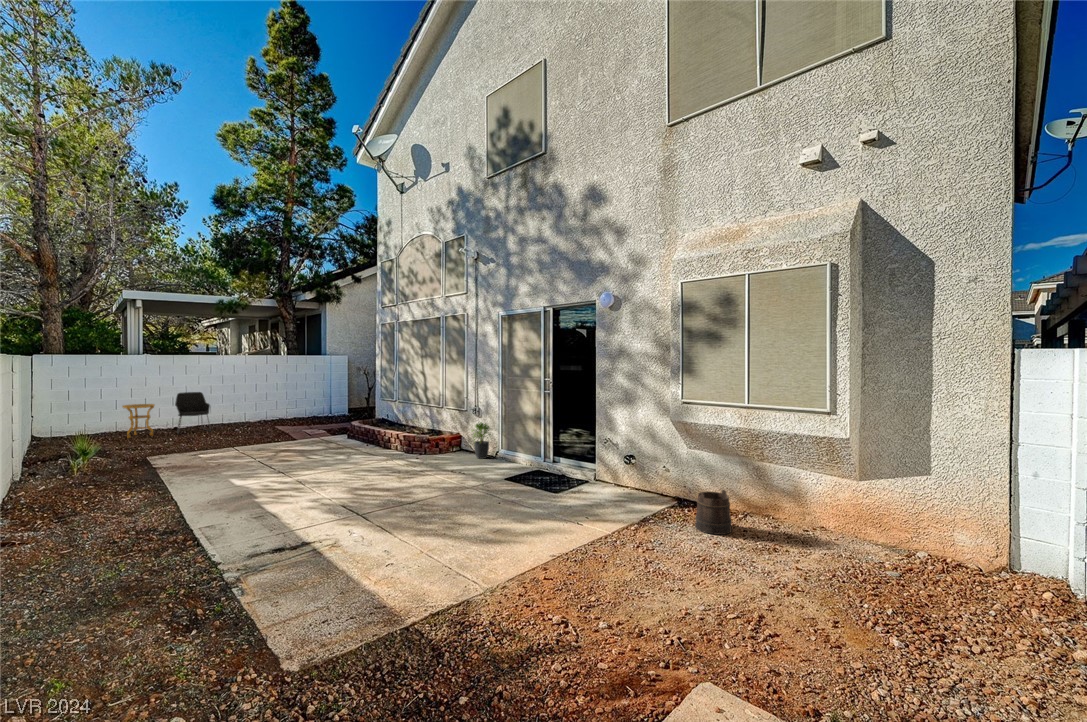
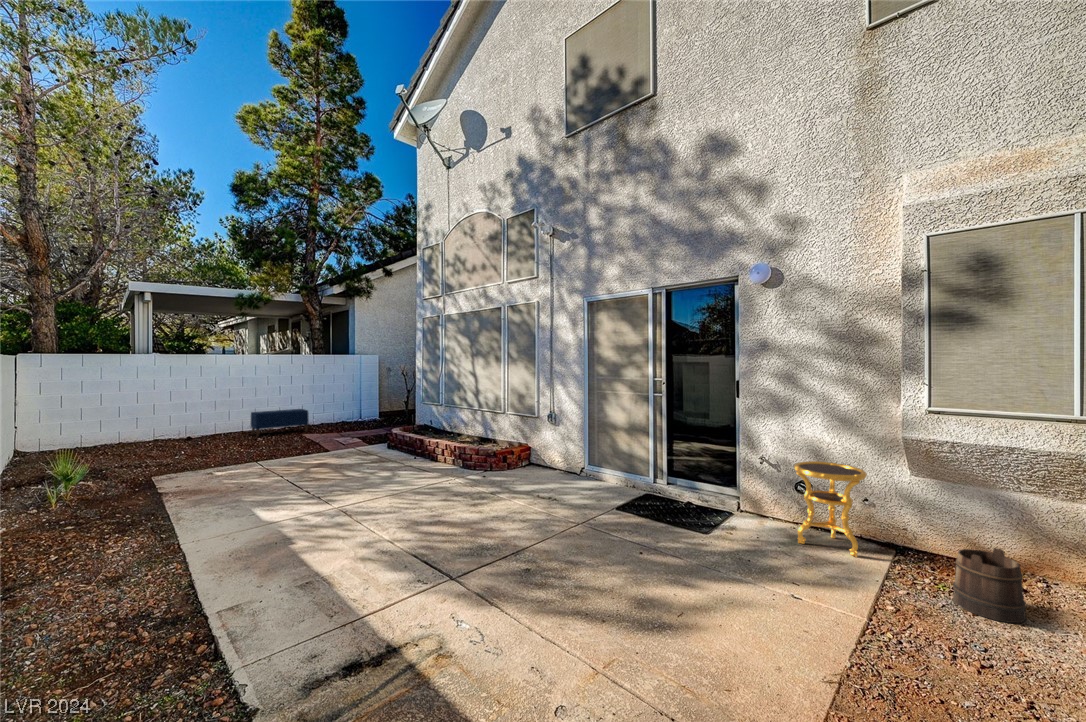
chair: present [175,392,211,434] -> none [190,396,230,445]
side table: present [122,404,155,438] -> present [794,461,867,557]
bench: none [230,404,282,428] -> present [251,409,309,436]
potted plant: present [472,422,491,459] -> none [543,432,572,478]

